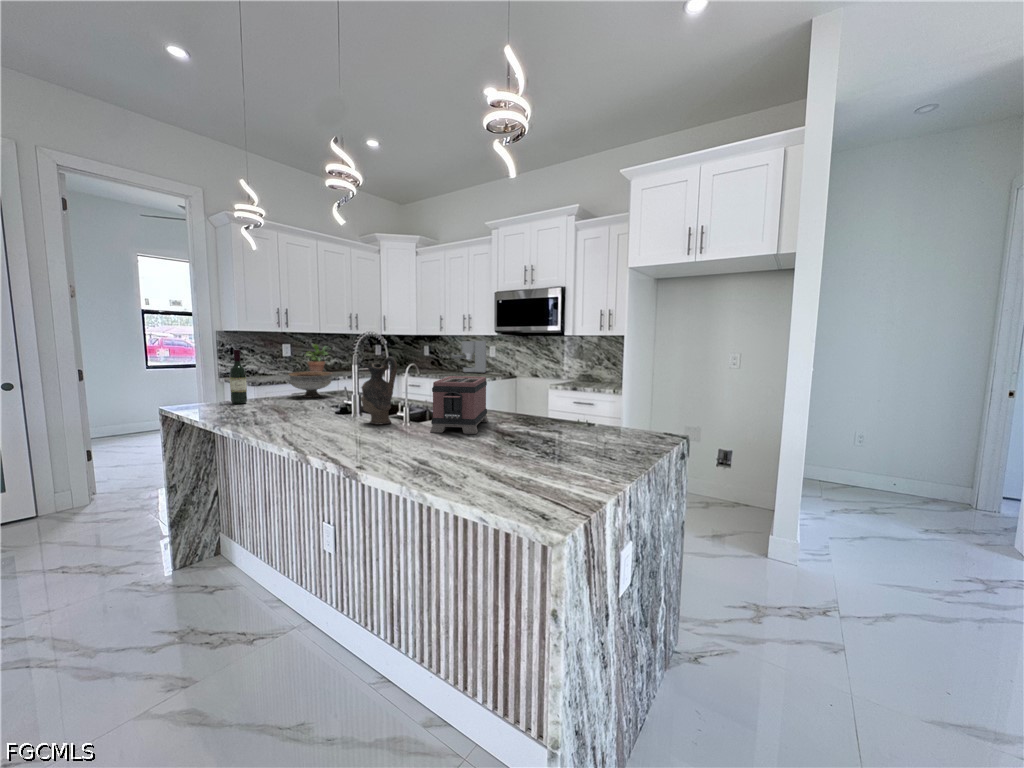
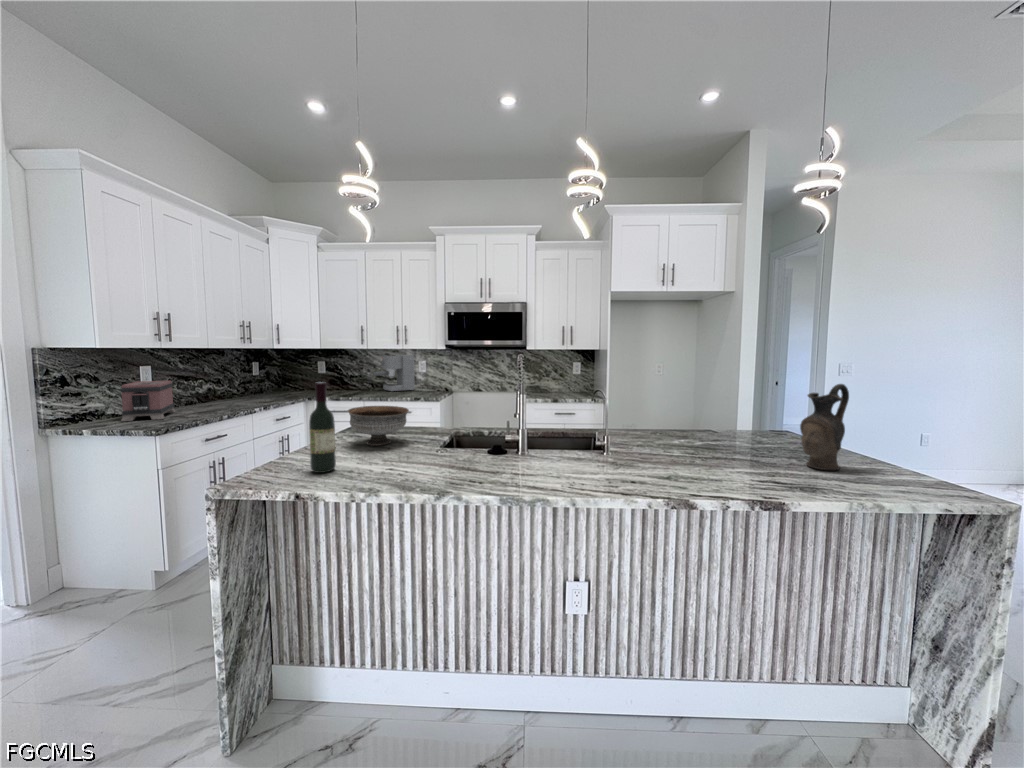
potted plant: present [306,344,328,371] -> none [178,365,223,408]
ceramic pitcher: present [361,357,397,424] -> present [800,384,849,470]
toaster: present [430,376,488,434] -> present [121,381,175,421]

